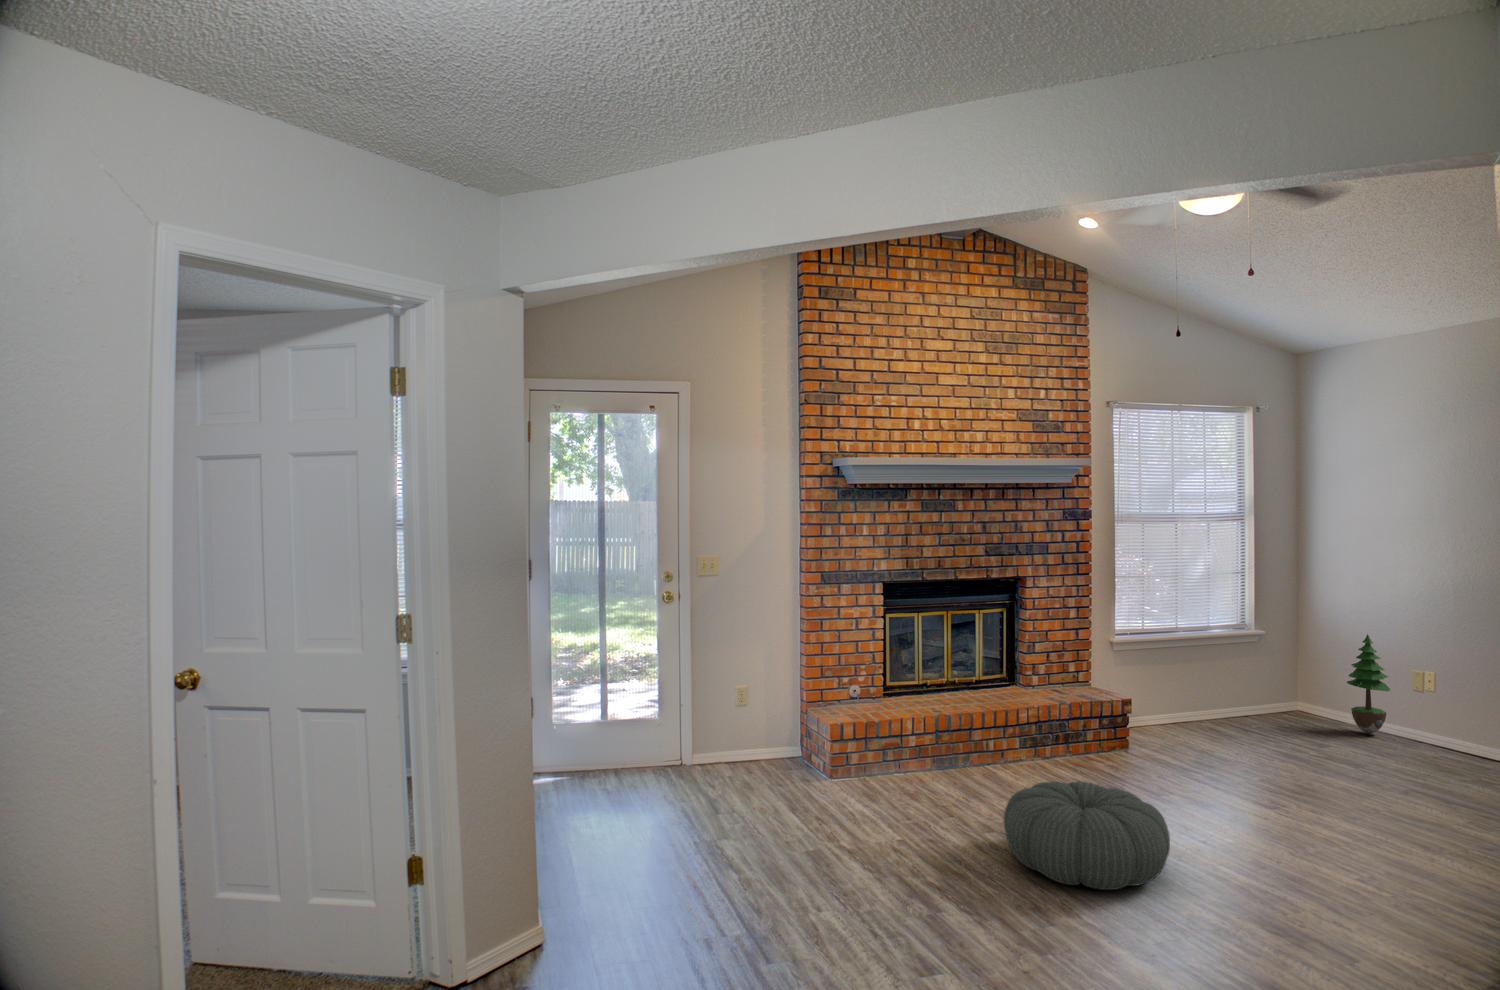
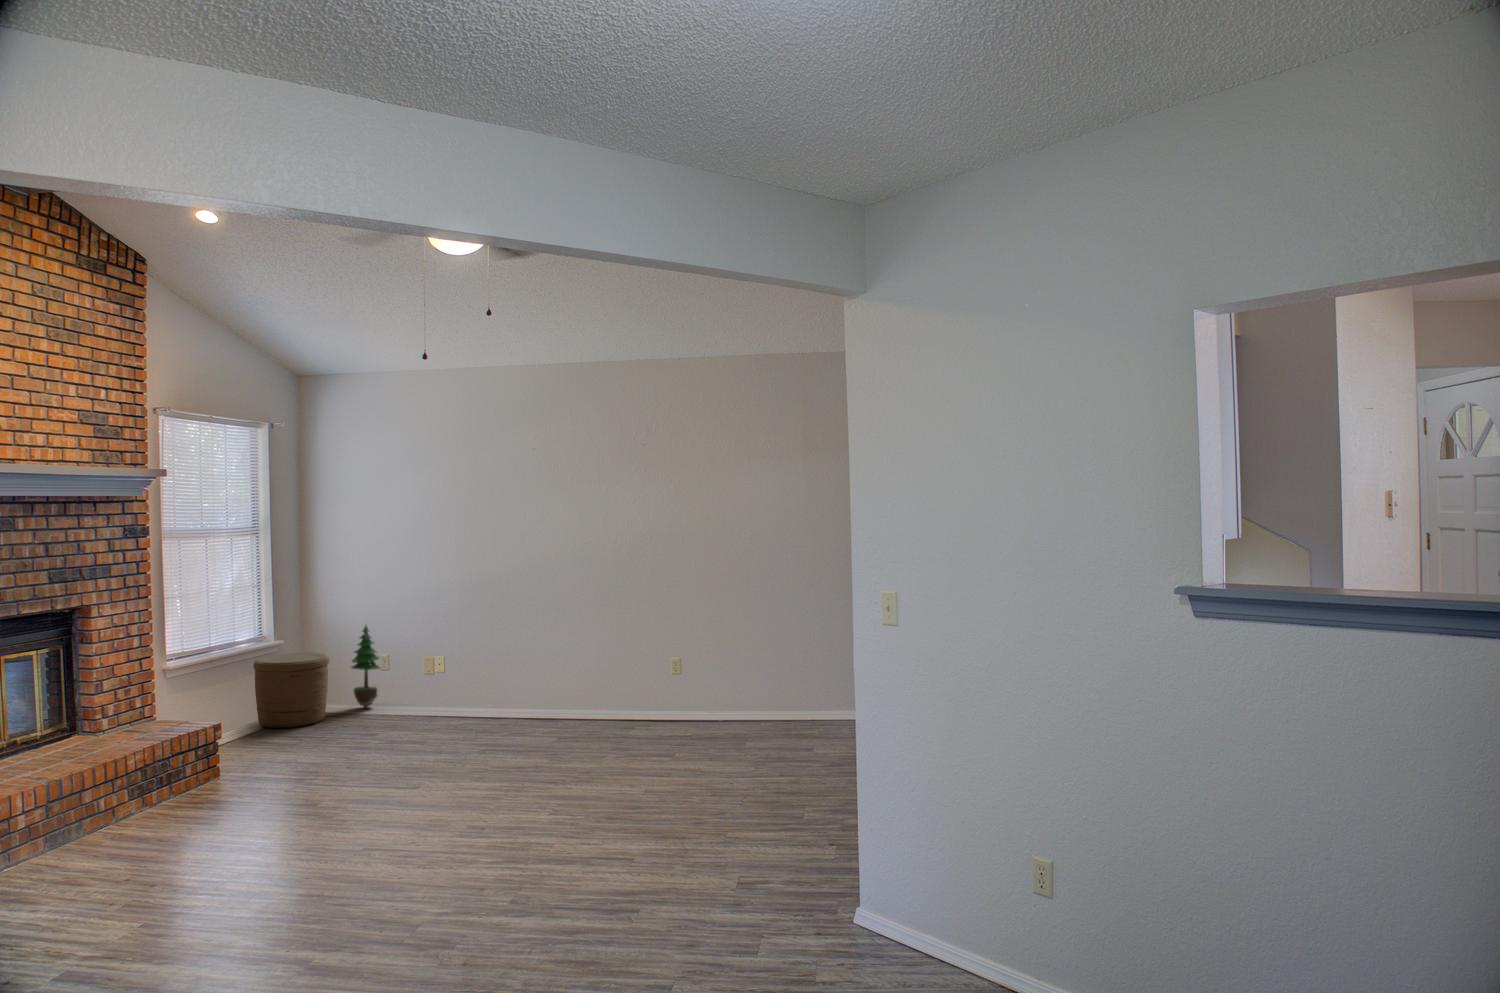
woven basket: none [1224,651,1311,735] -> present [253,652,329,728]
pouf: present [1004,781,1170,890] -> none [241,778,397,872]

